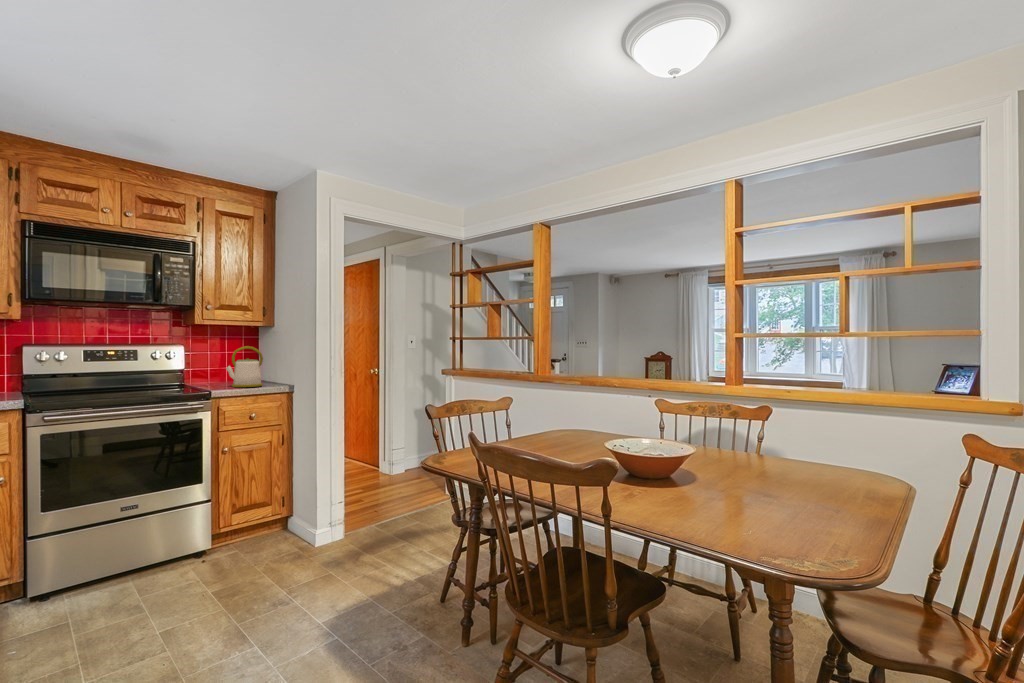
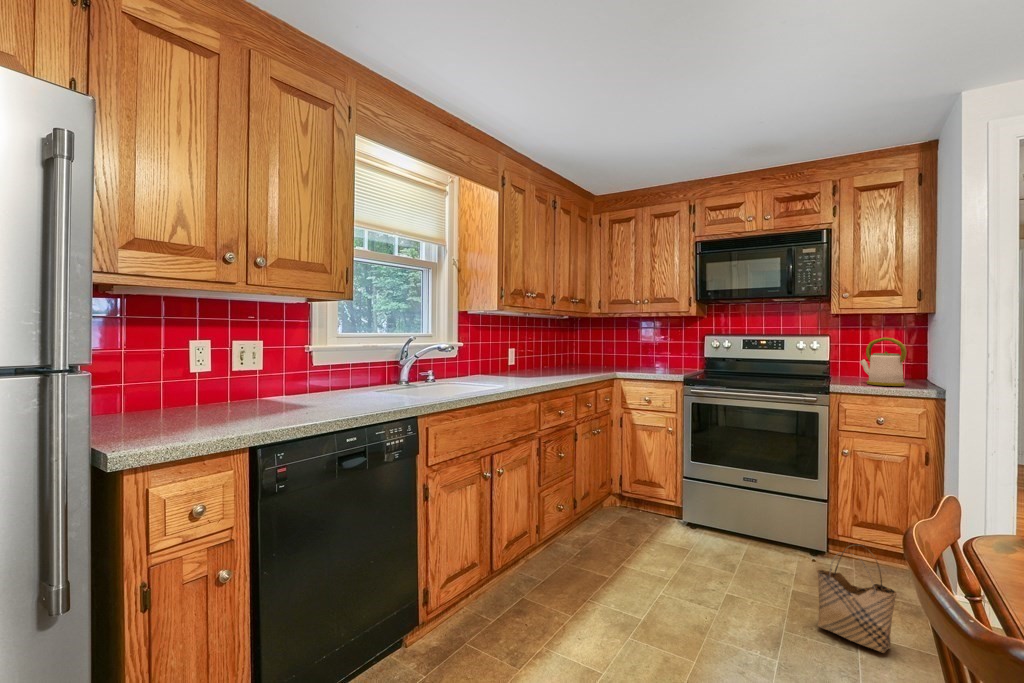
woven basket: none [258,517,317,603] -> present [817,544,896,653]

